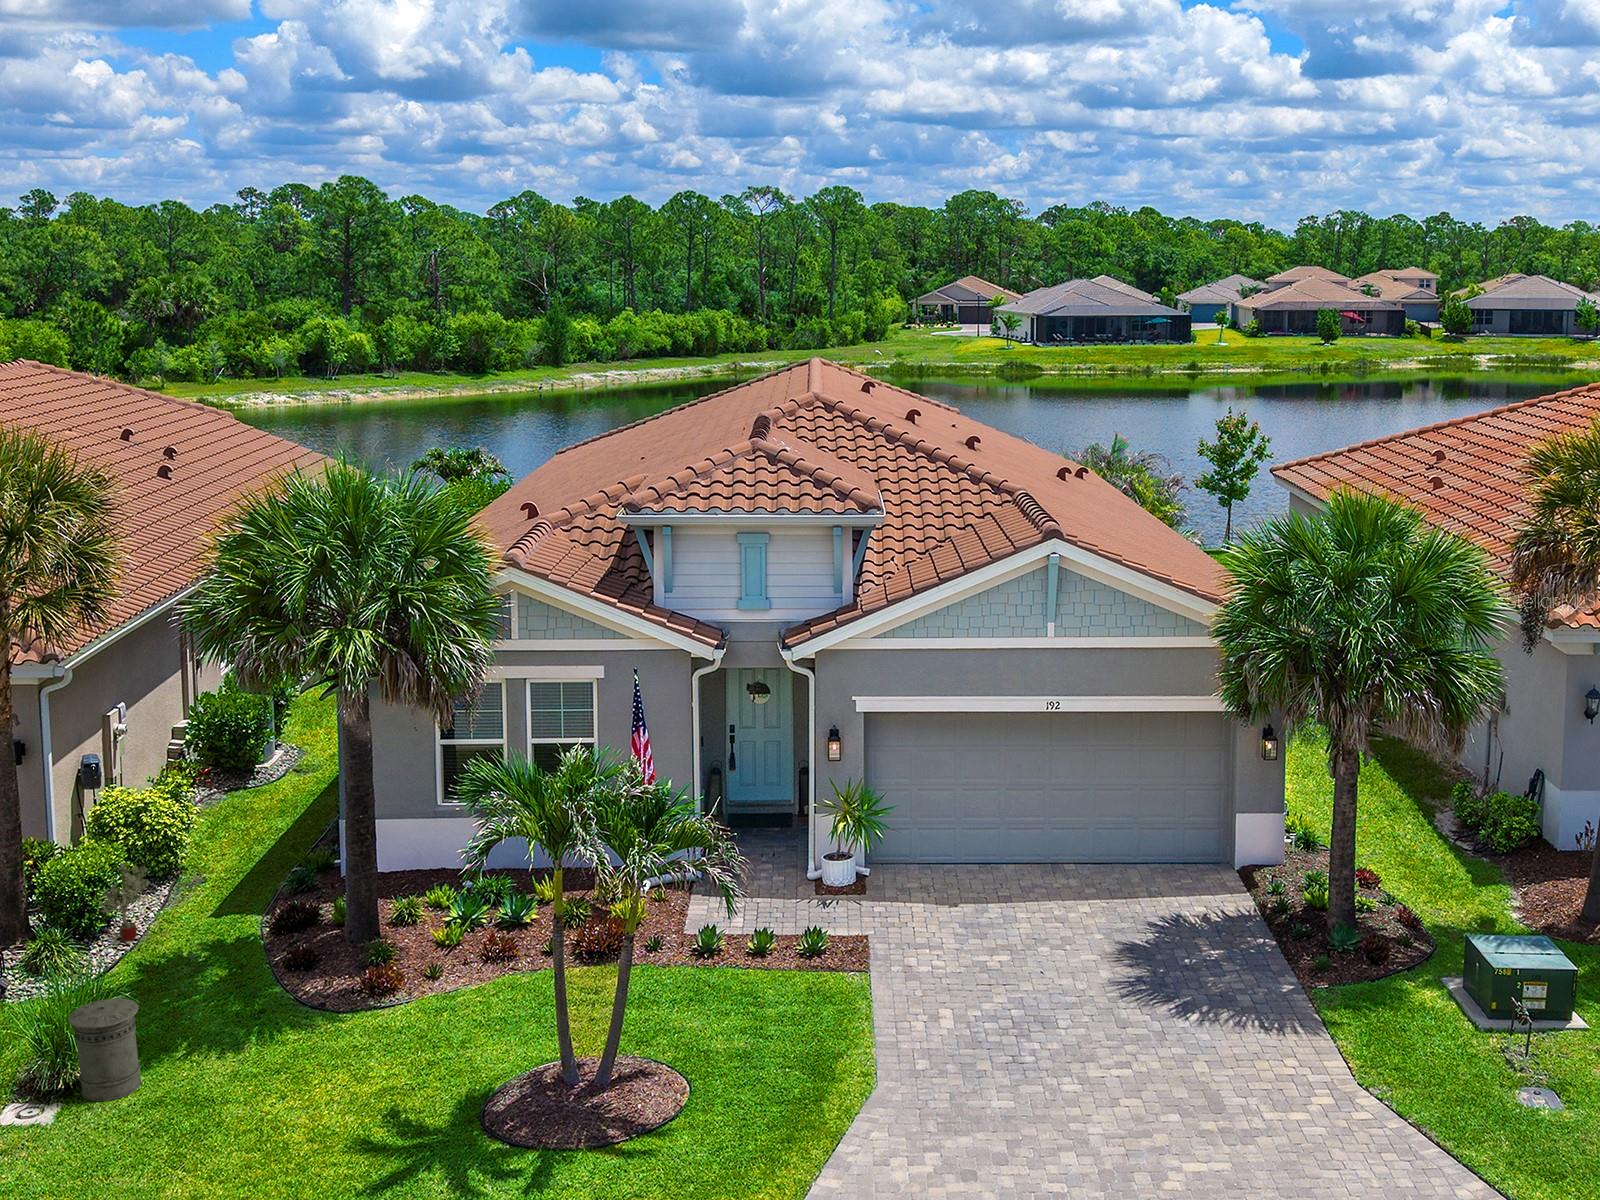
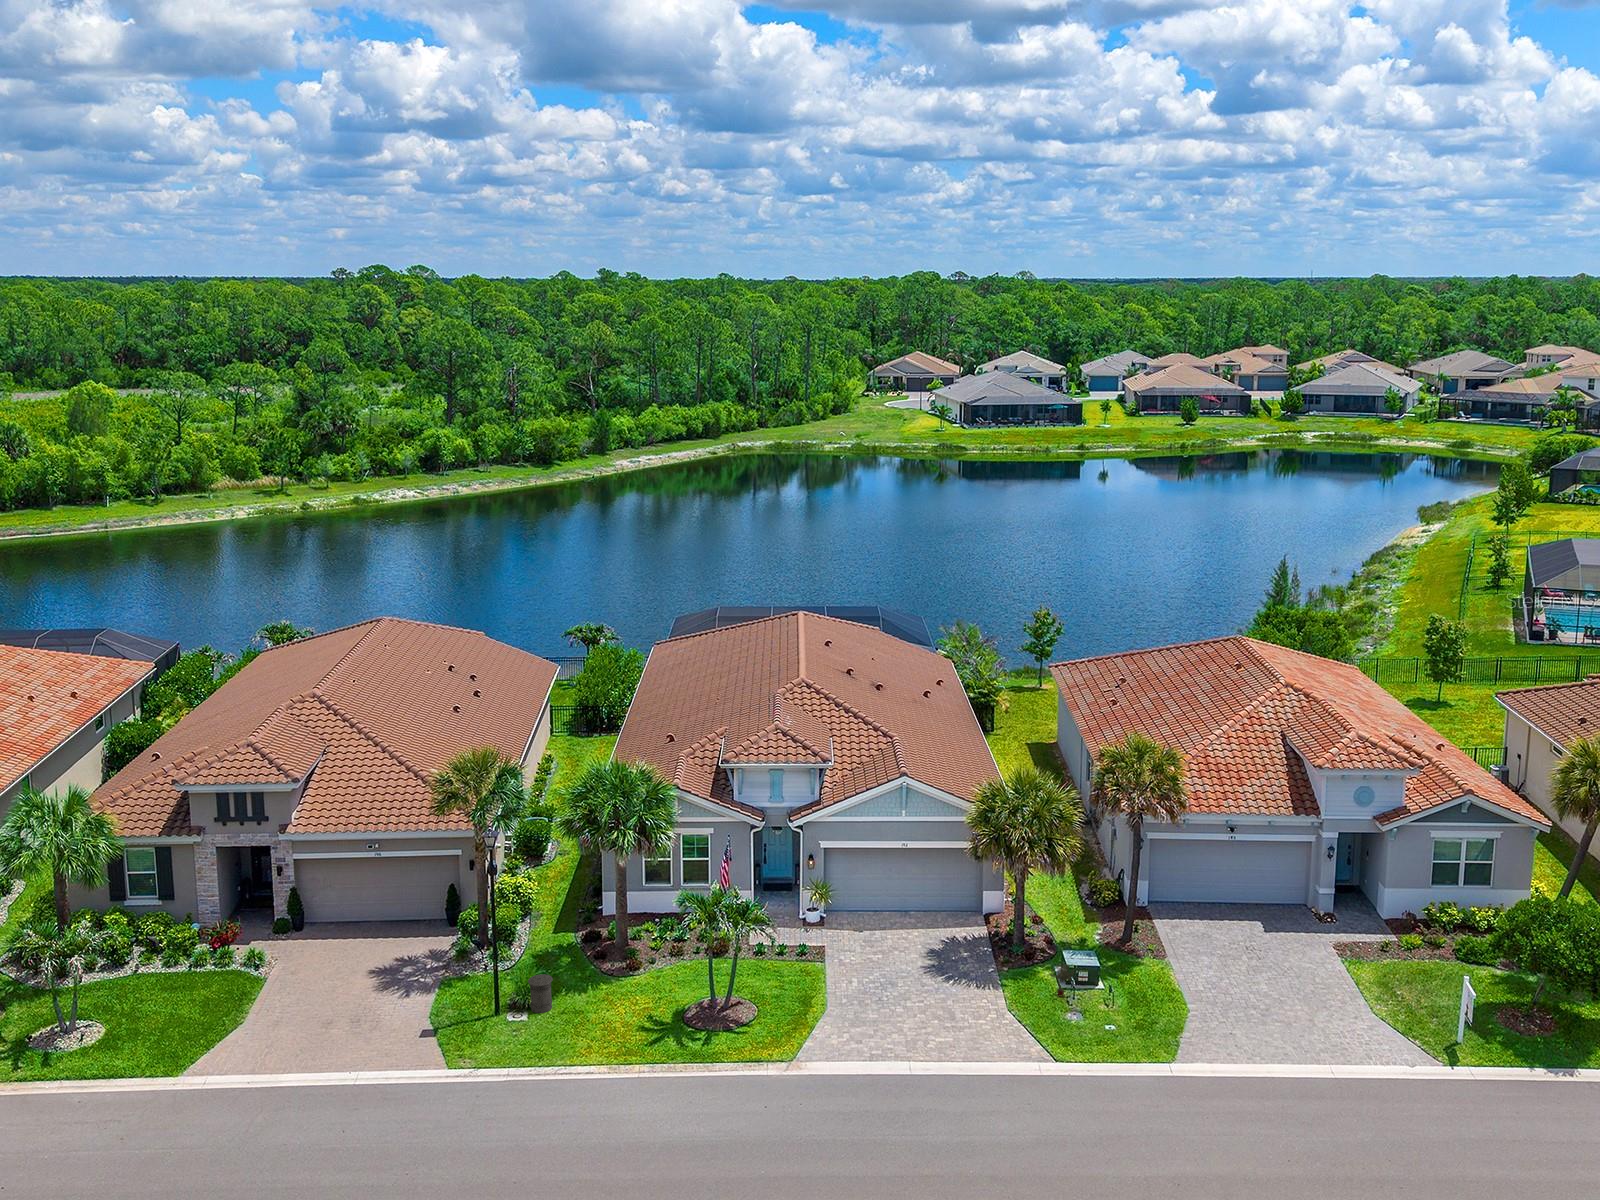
potted tree: present [99,863,150,941] -> present [1049,966,1074,997]

